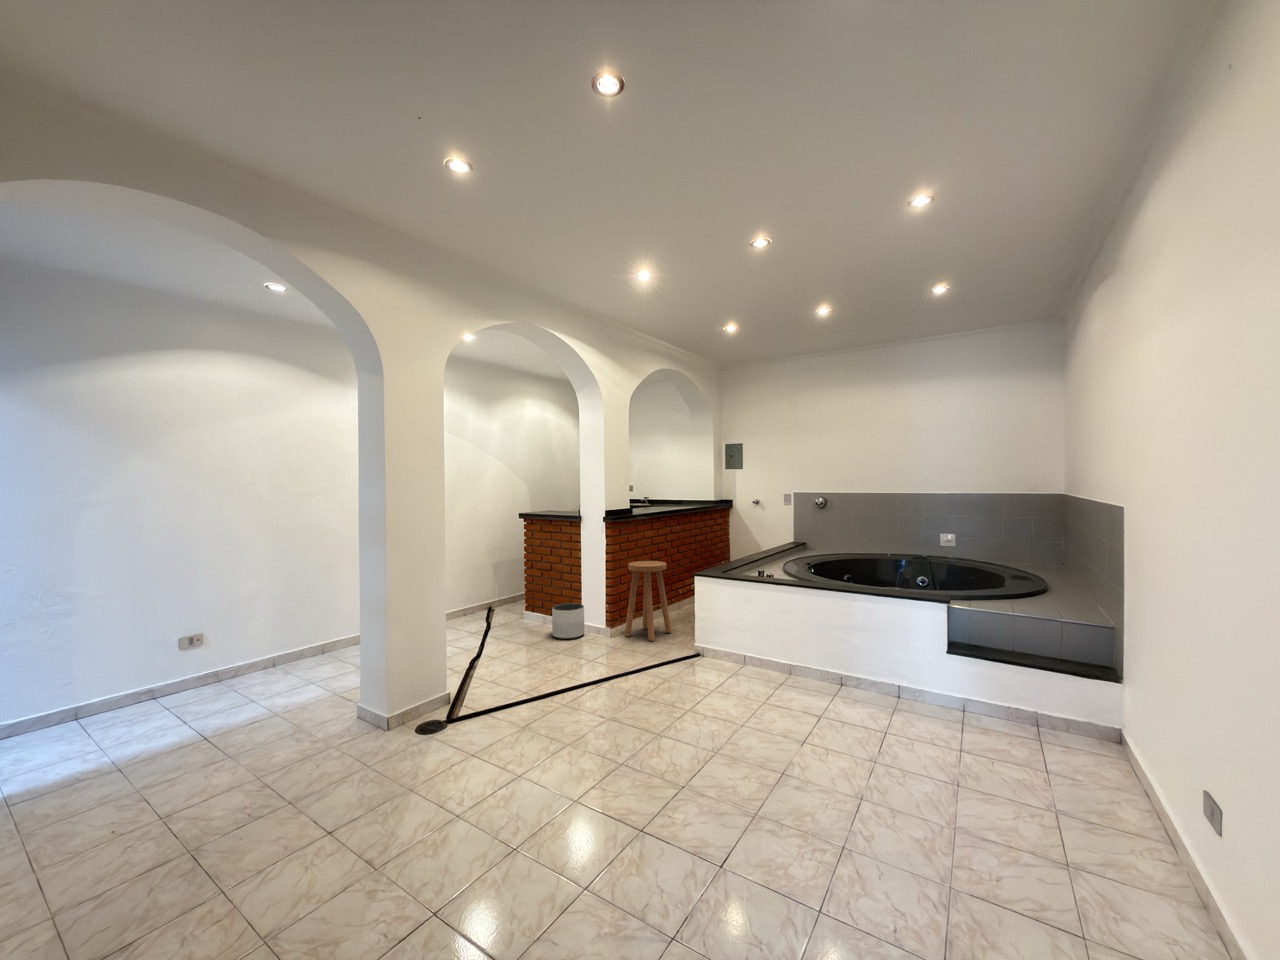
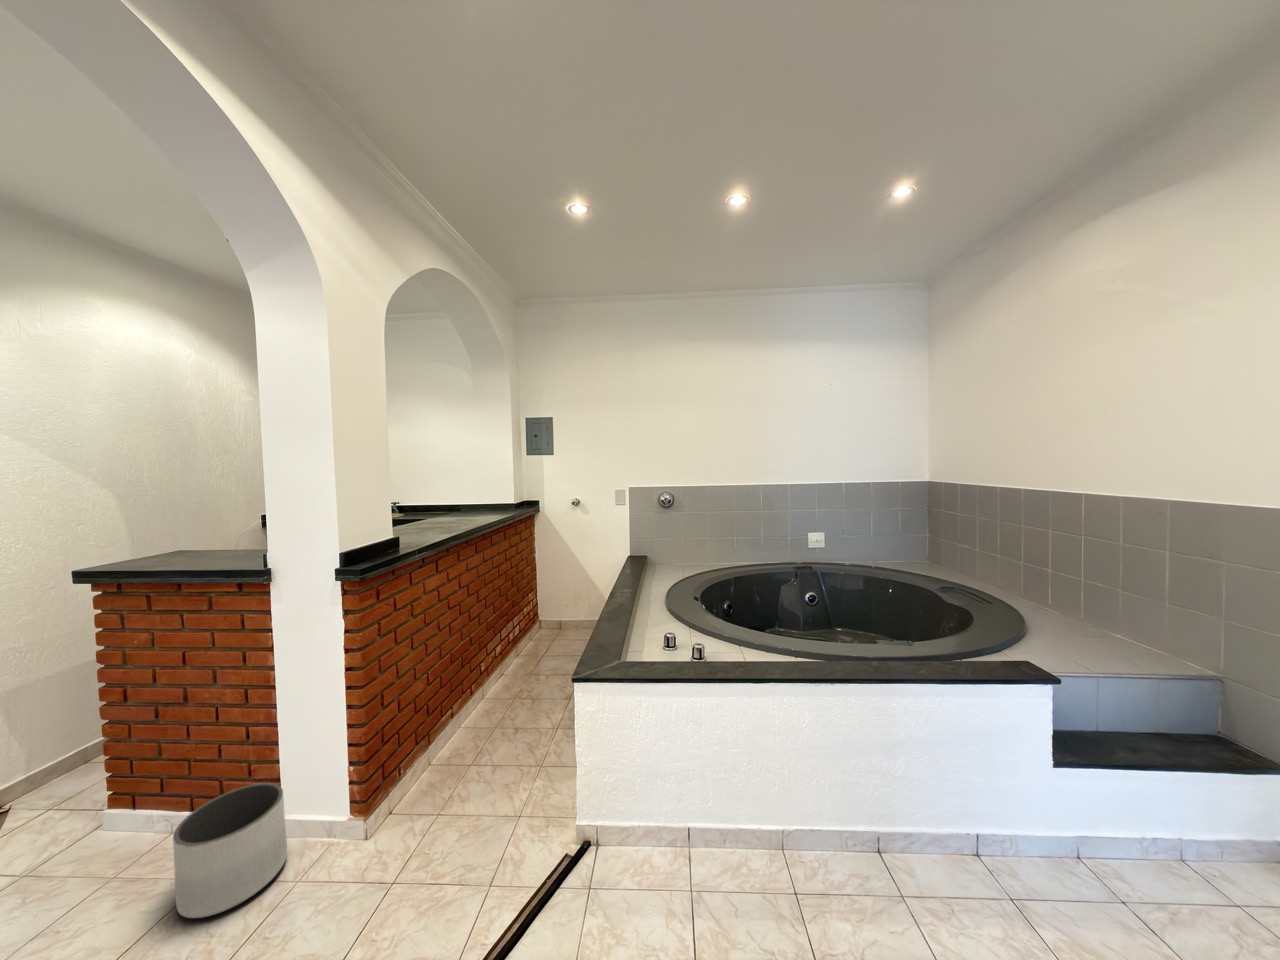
stool: present [625,561,672,641] -> none [400,638,498,823]

